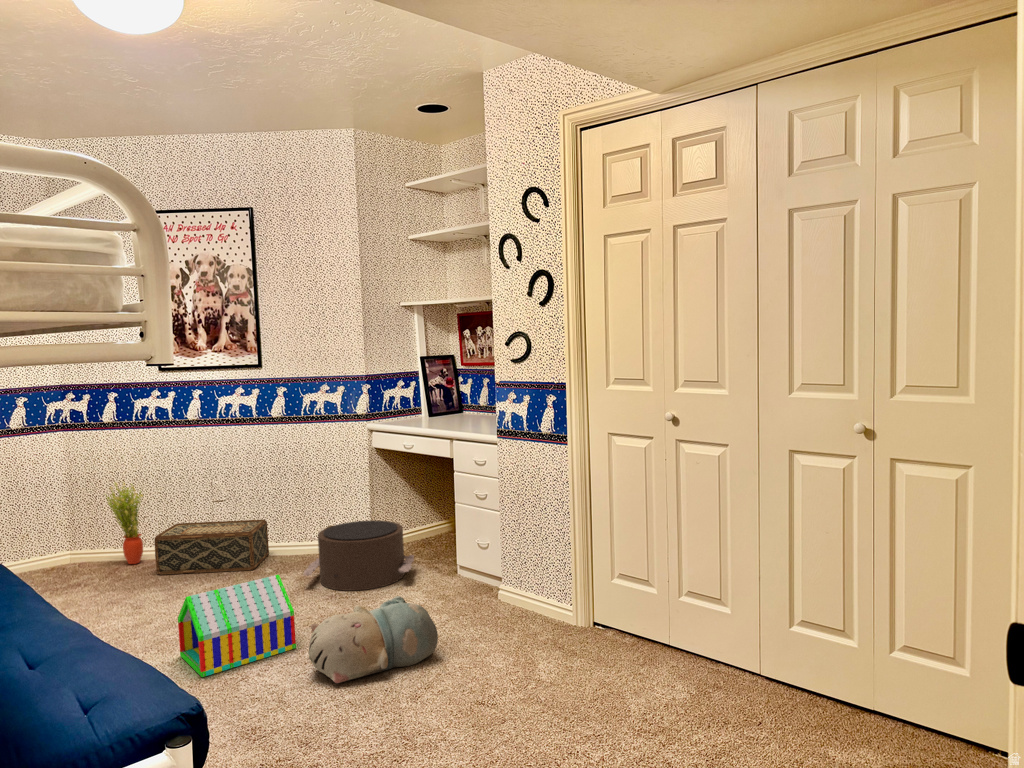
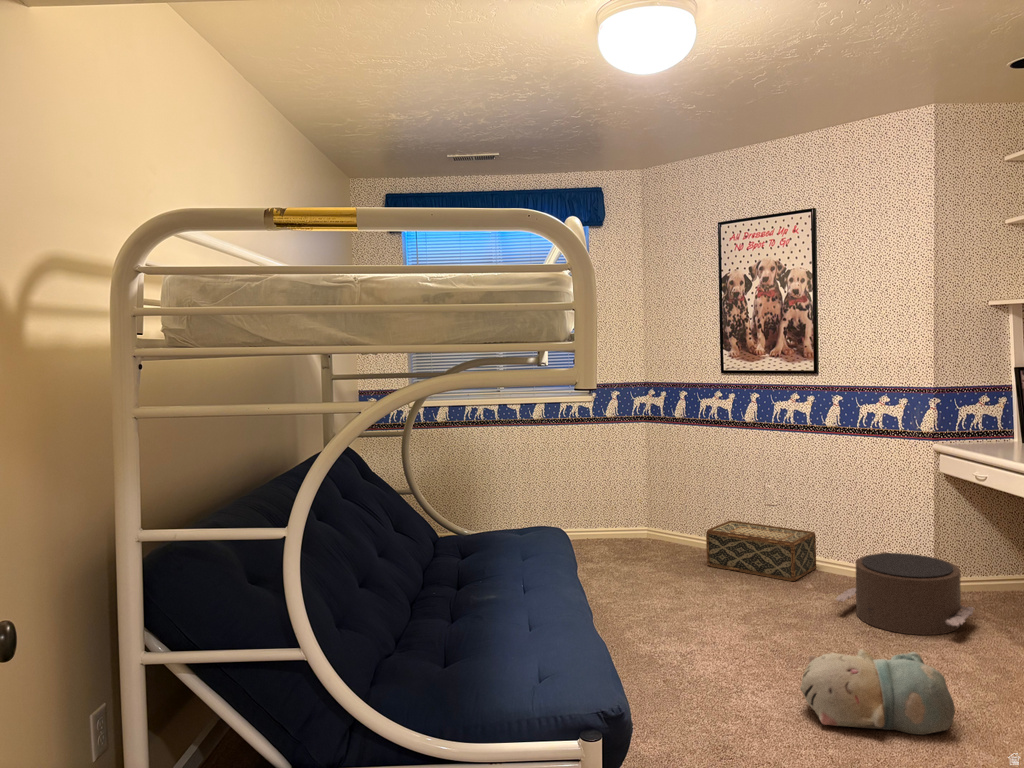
potted plant: present [105,483,143,564] -> none [671,473,704,551]
toy house: present [178,575,296,677] -> none [695,595,801,675]

